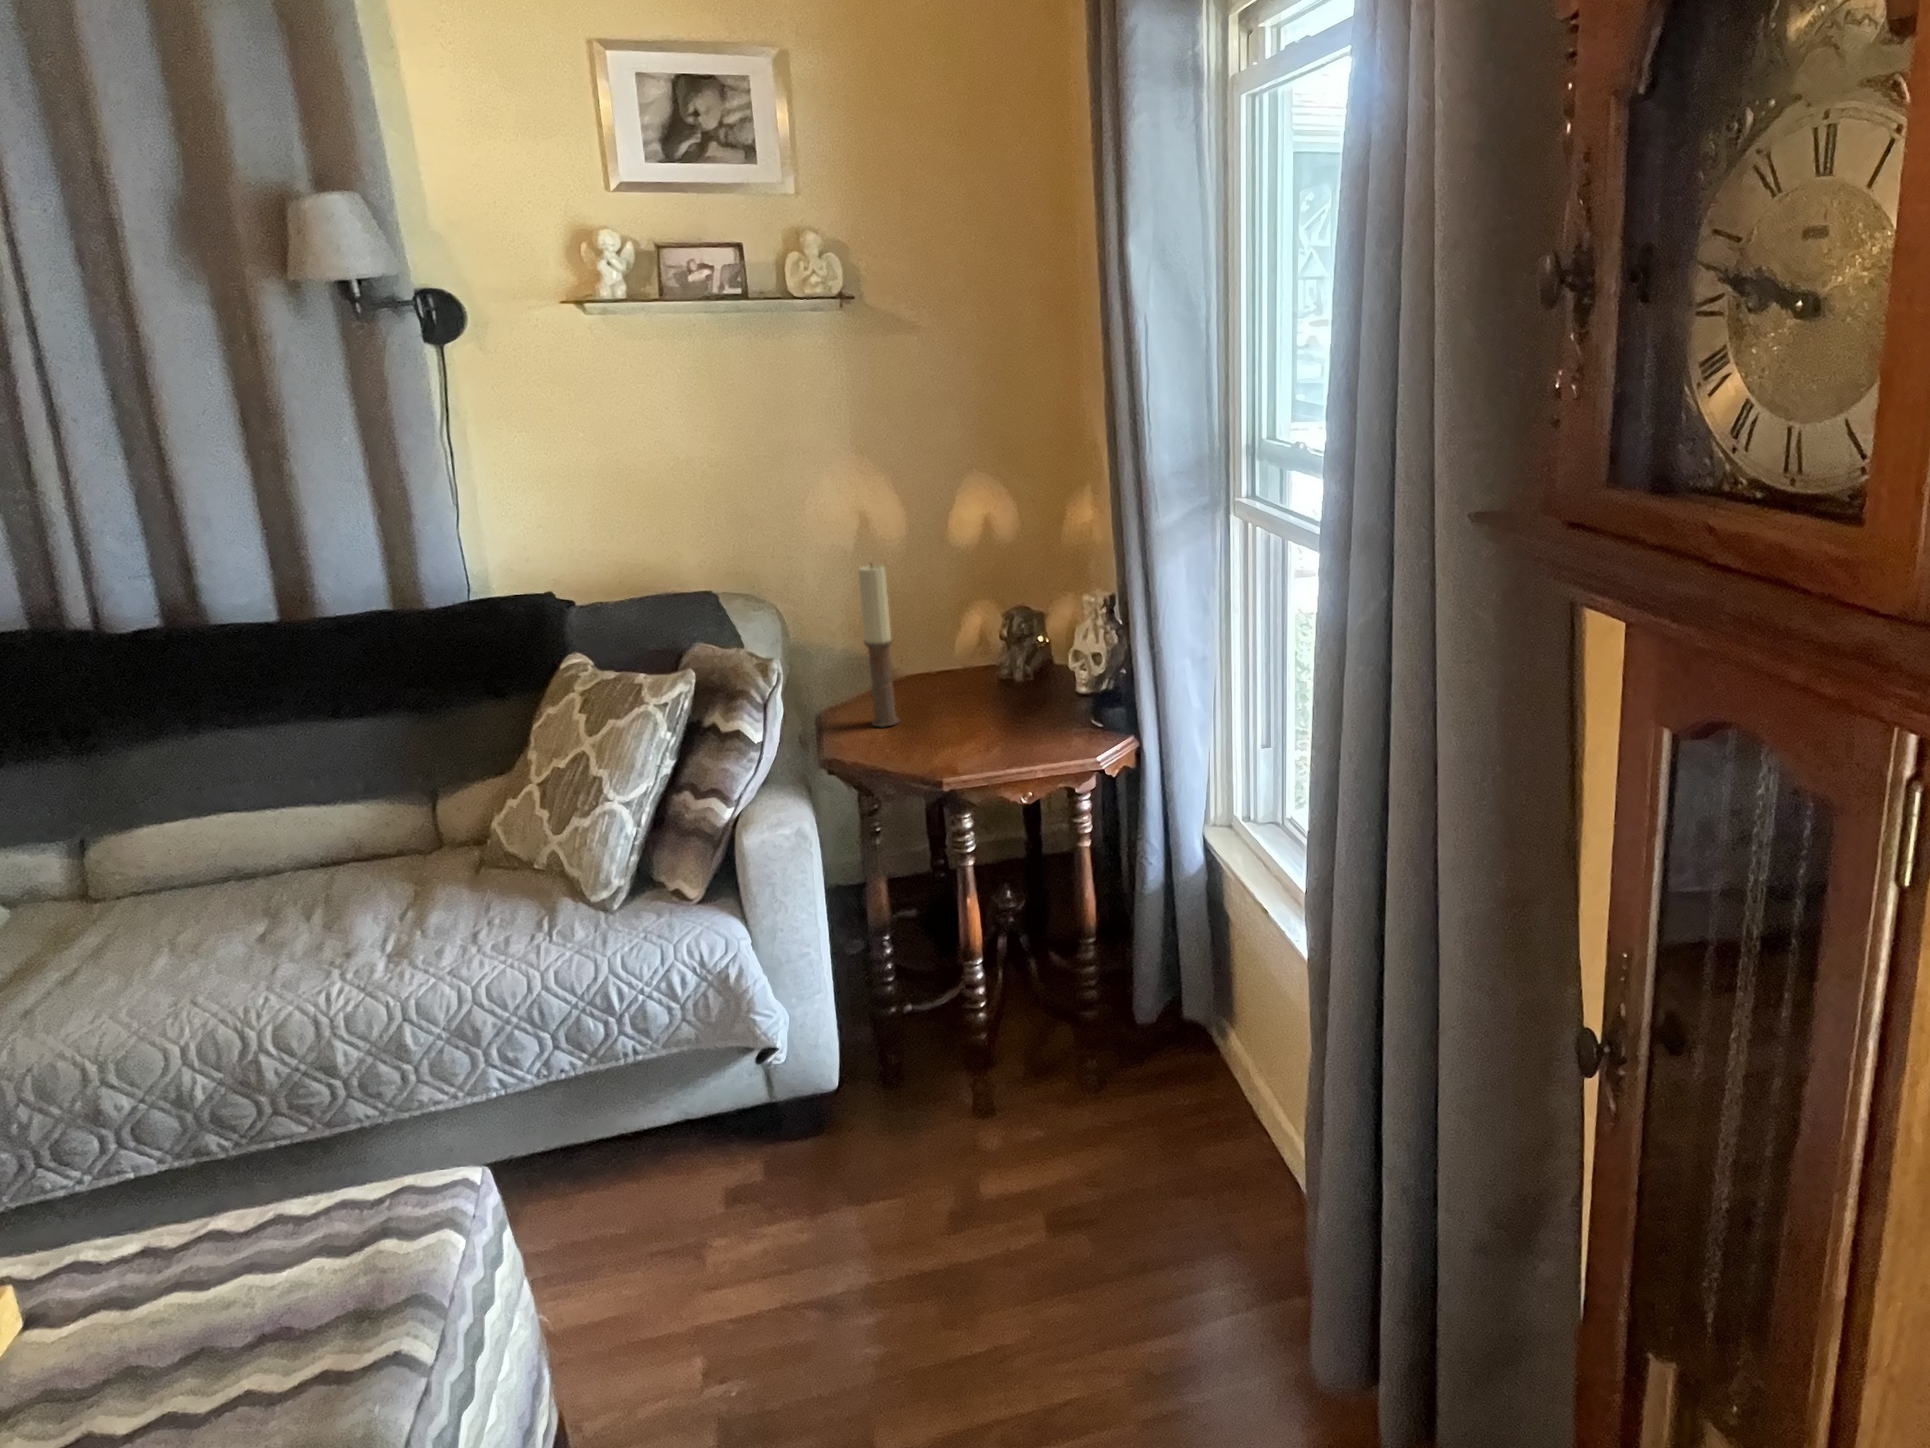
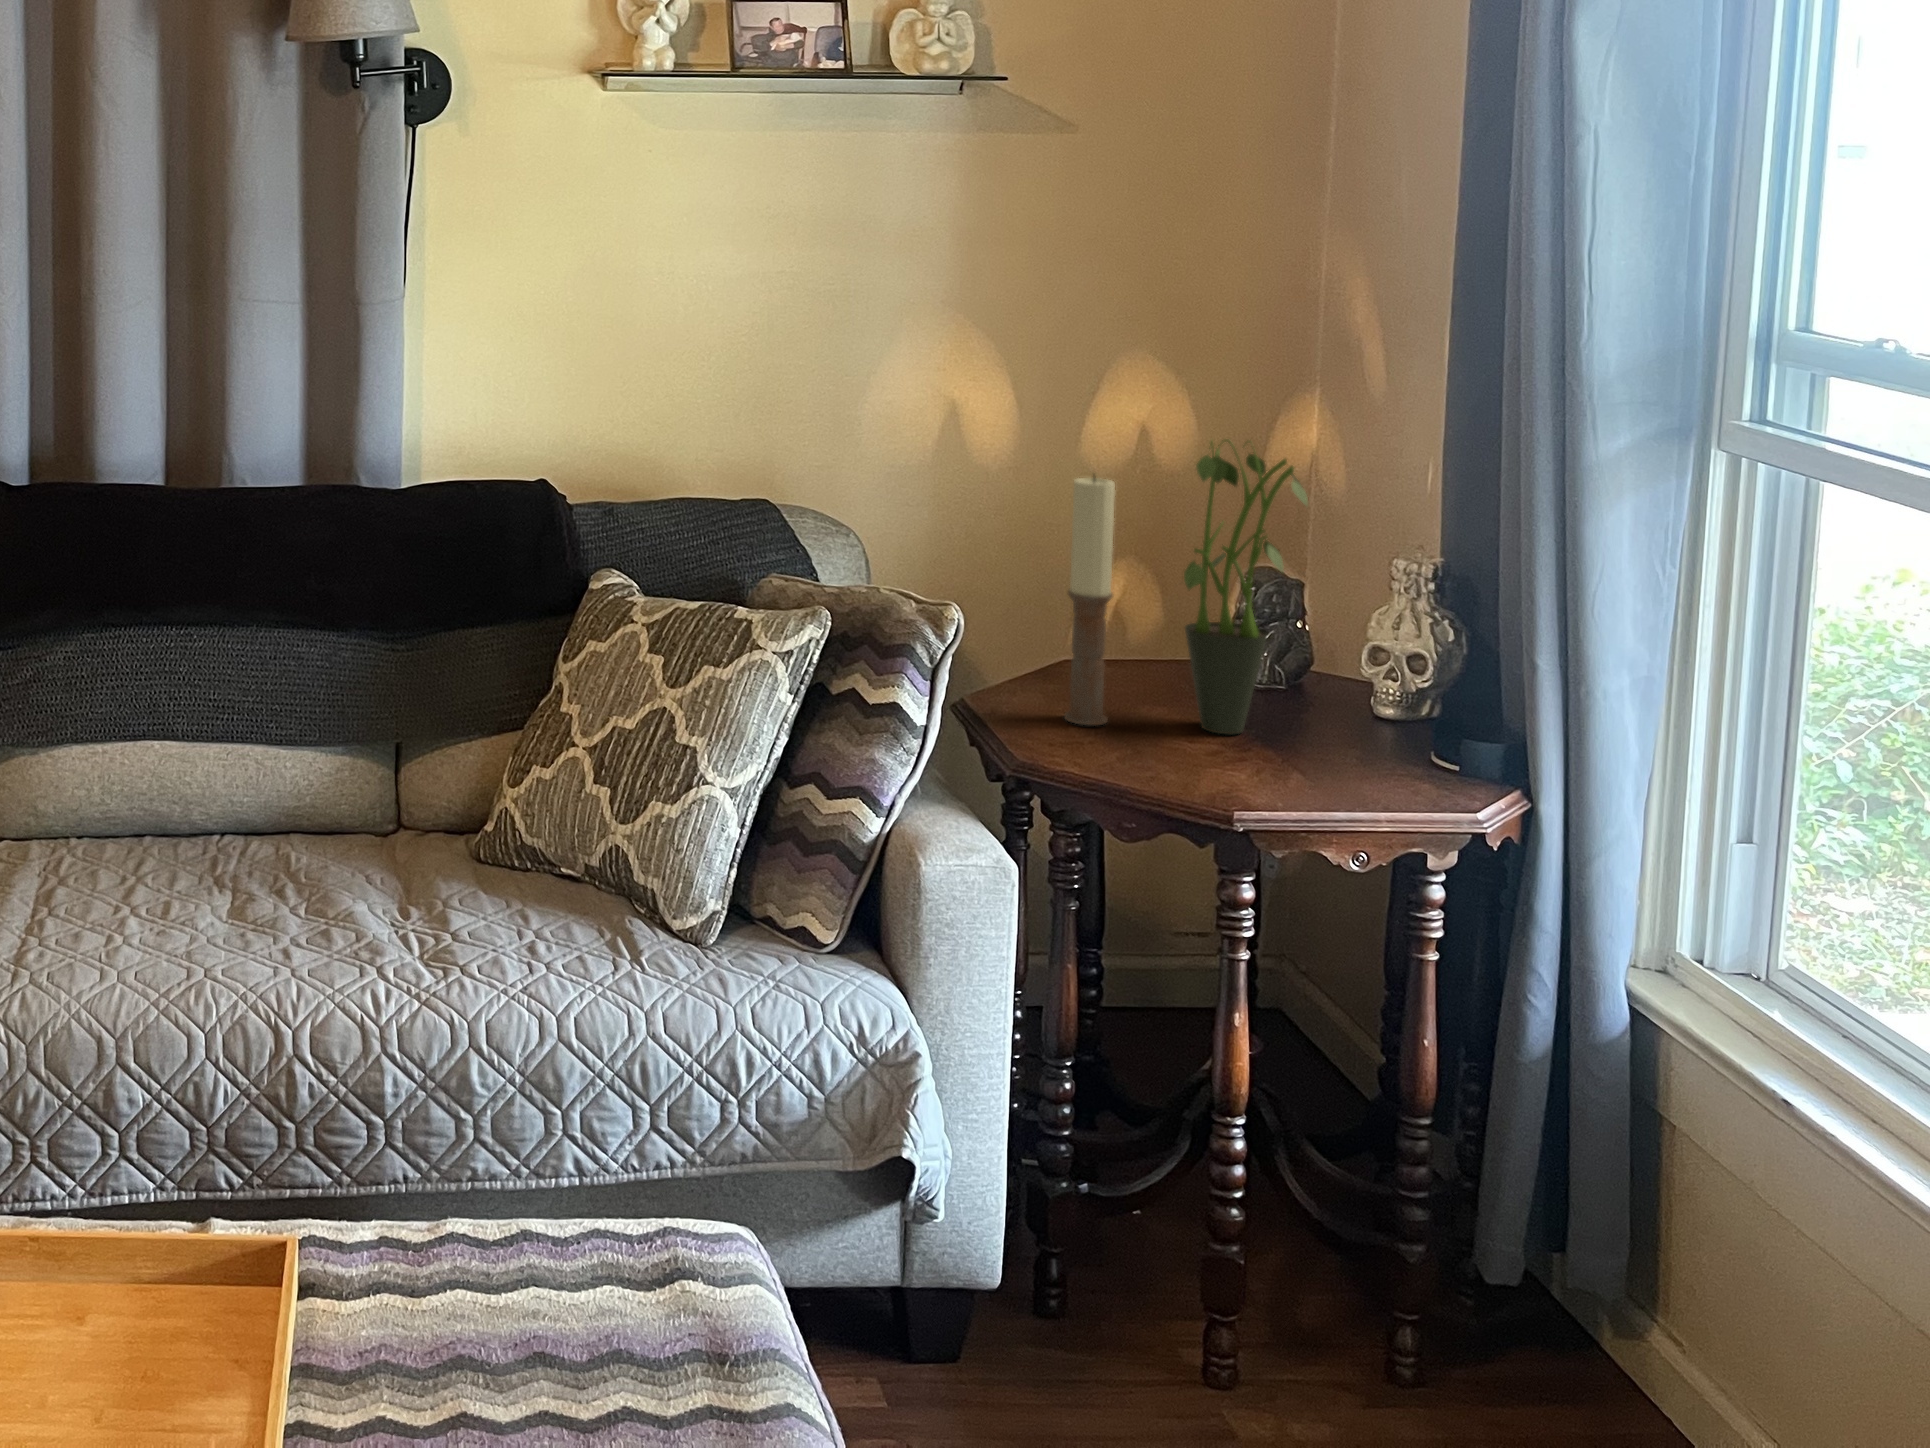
potted plant: none [930,532,1007,721] -> present [1184,440,1308,734]

